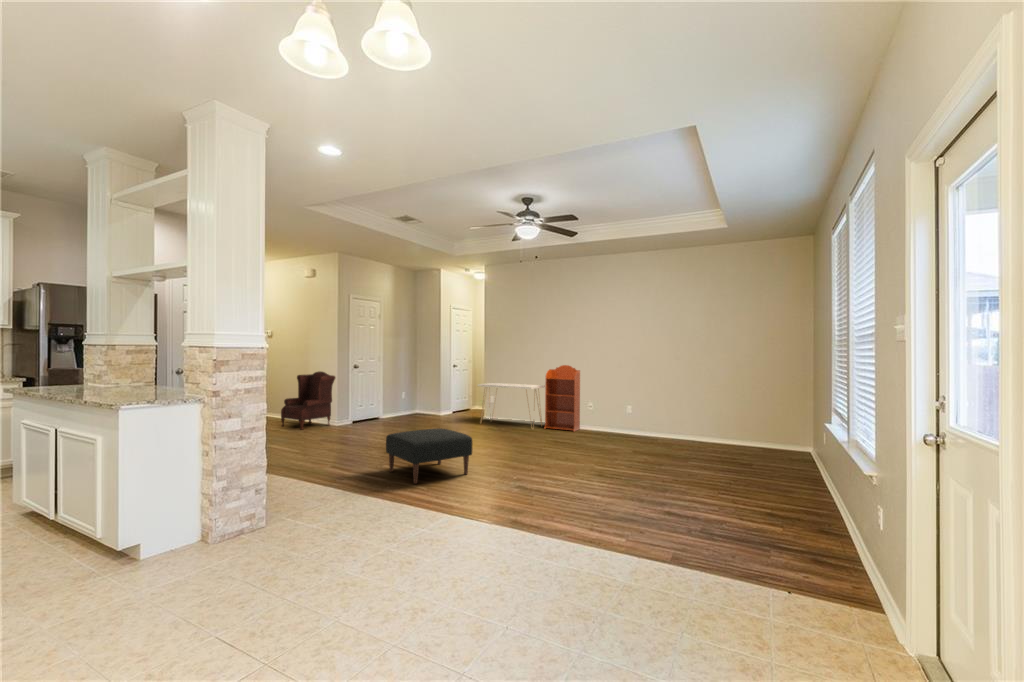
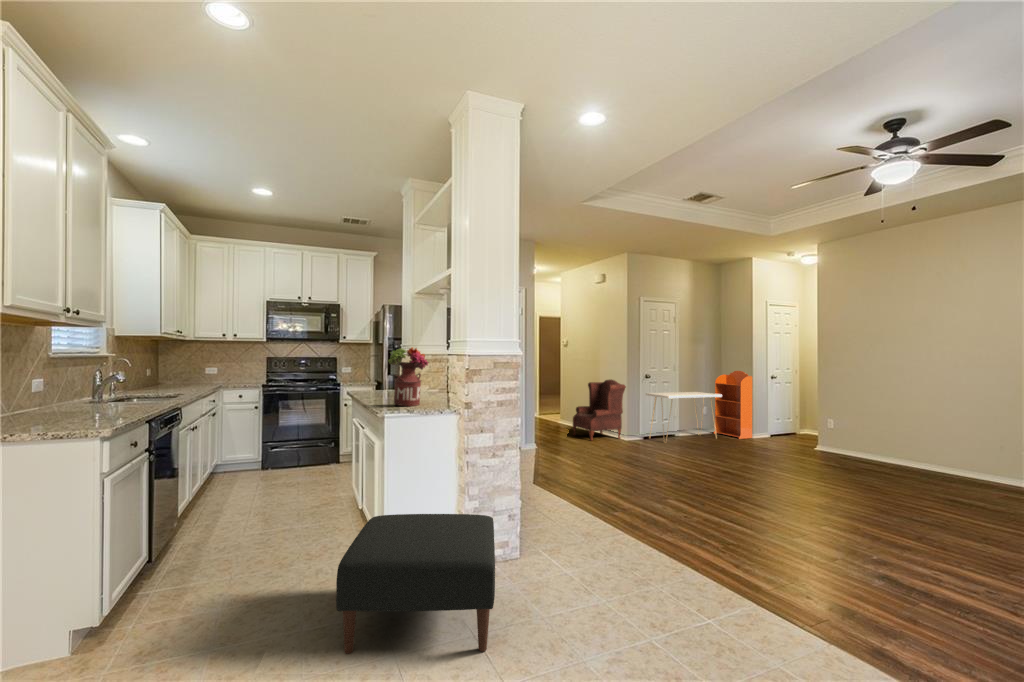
flower arrangement: none [118,341,169,399] -> present [389,347,429,406]
bookcase: present [544,365,580,431] -> present [714,371,752,439]
console table: present [478,383,545,426] -> present [646,392,722,438]
ottoman: present [386,428,472,484] -> present [336,514,495,654]

